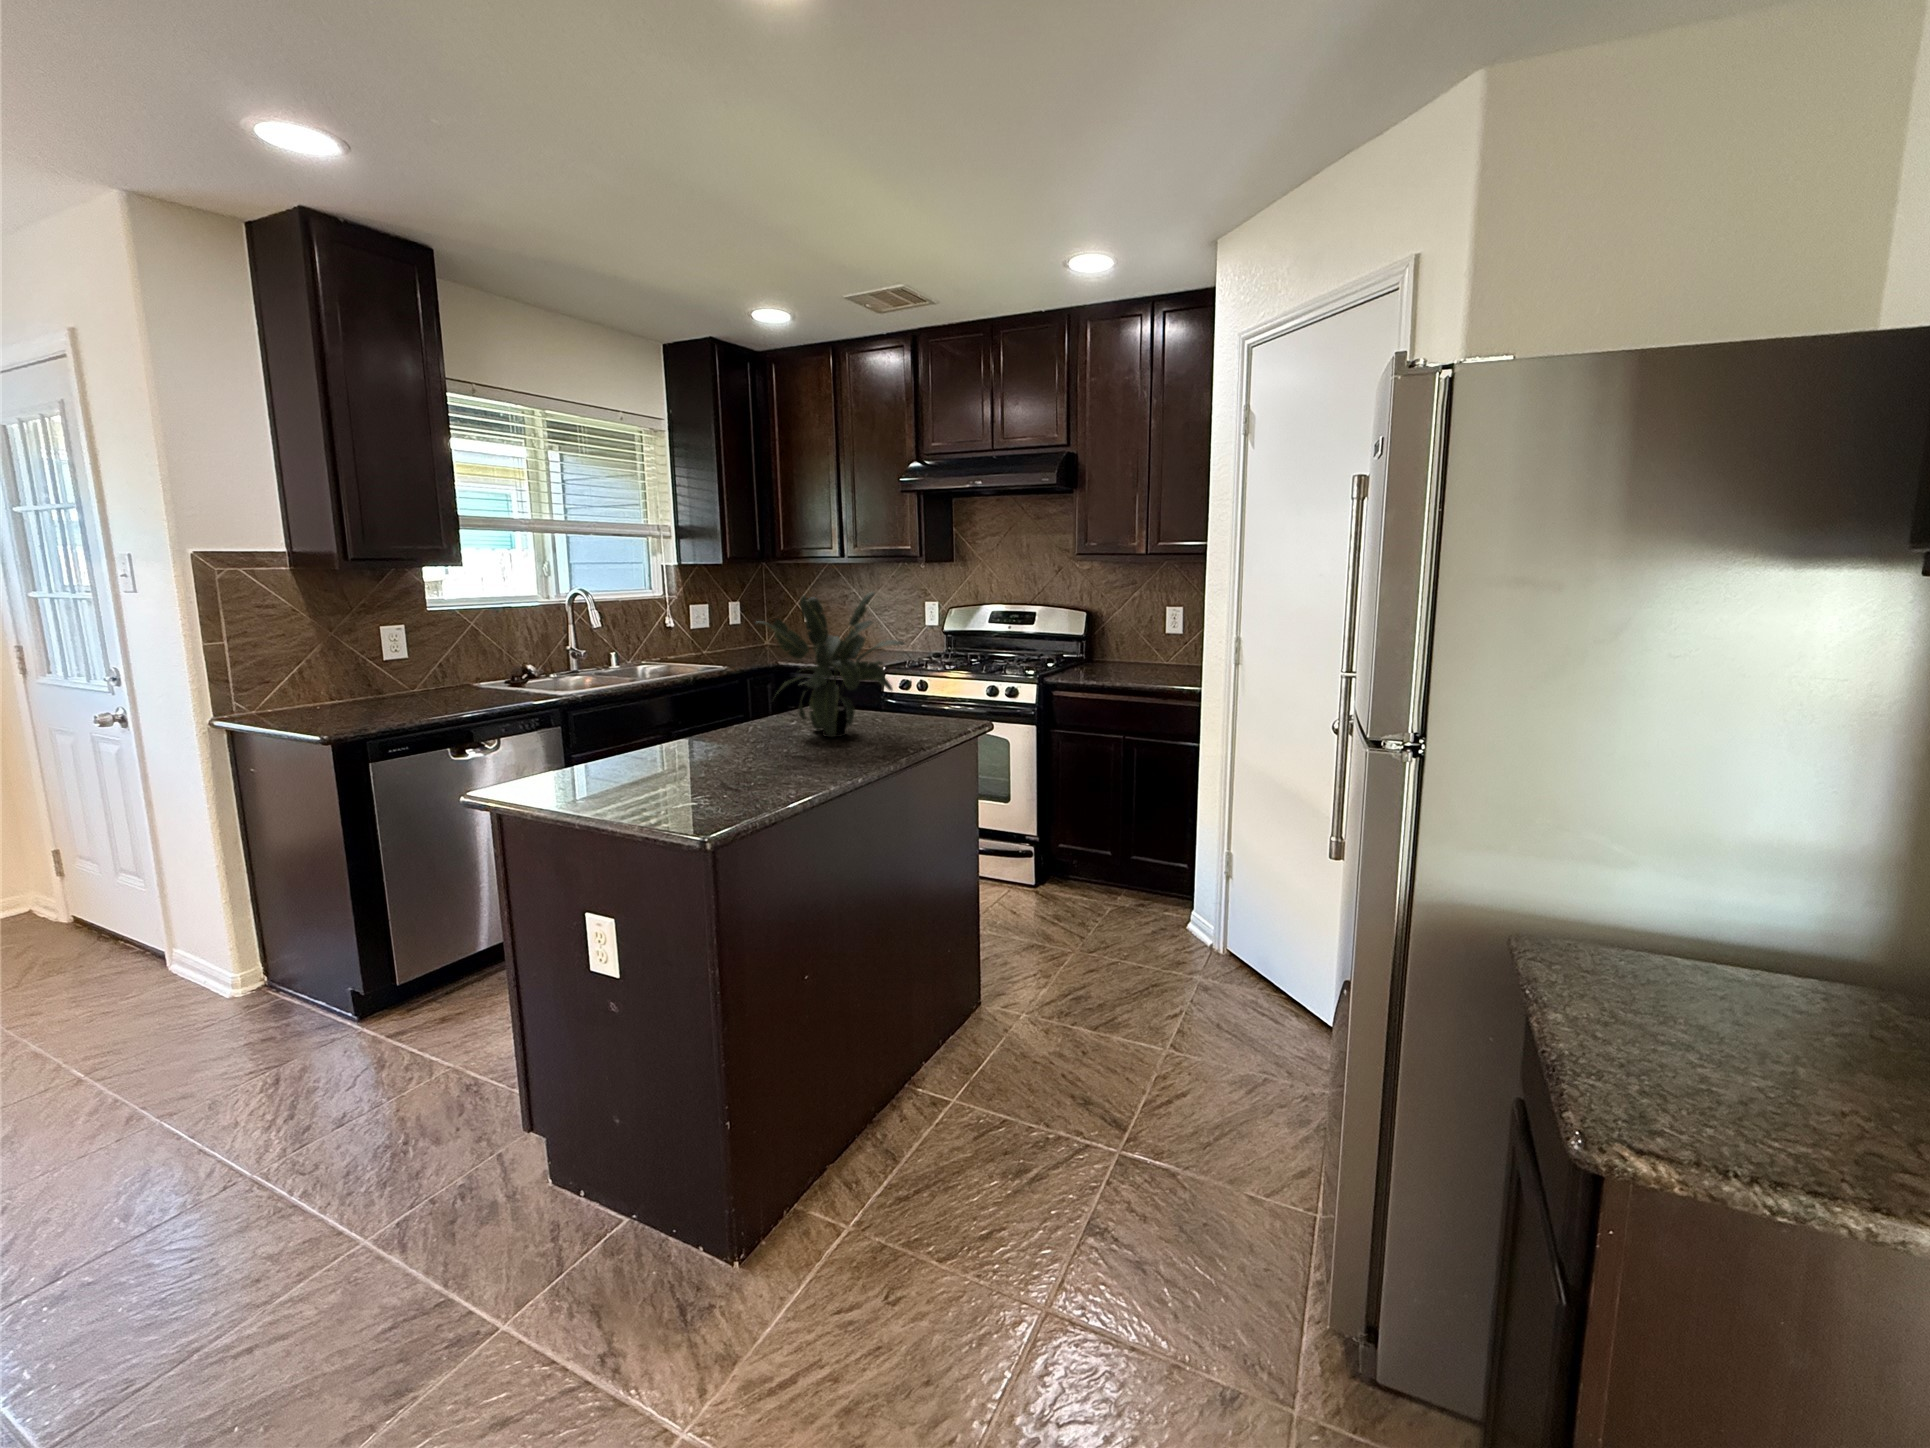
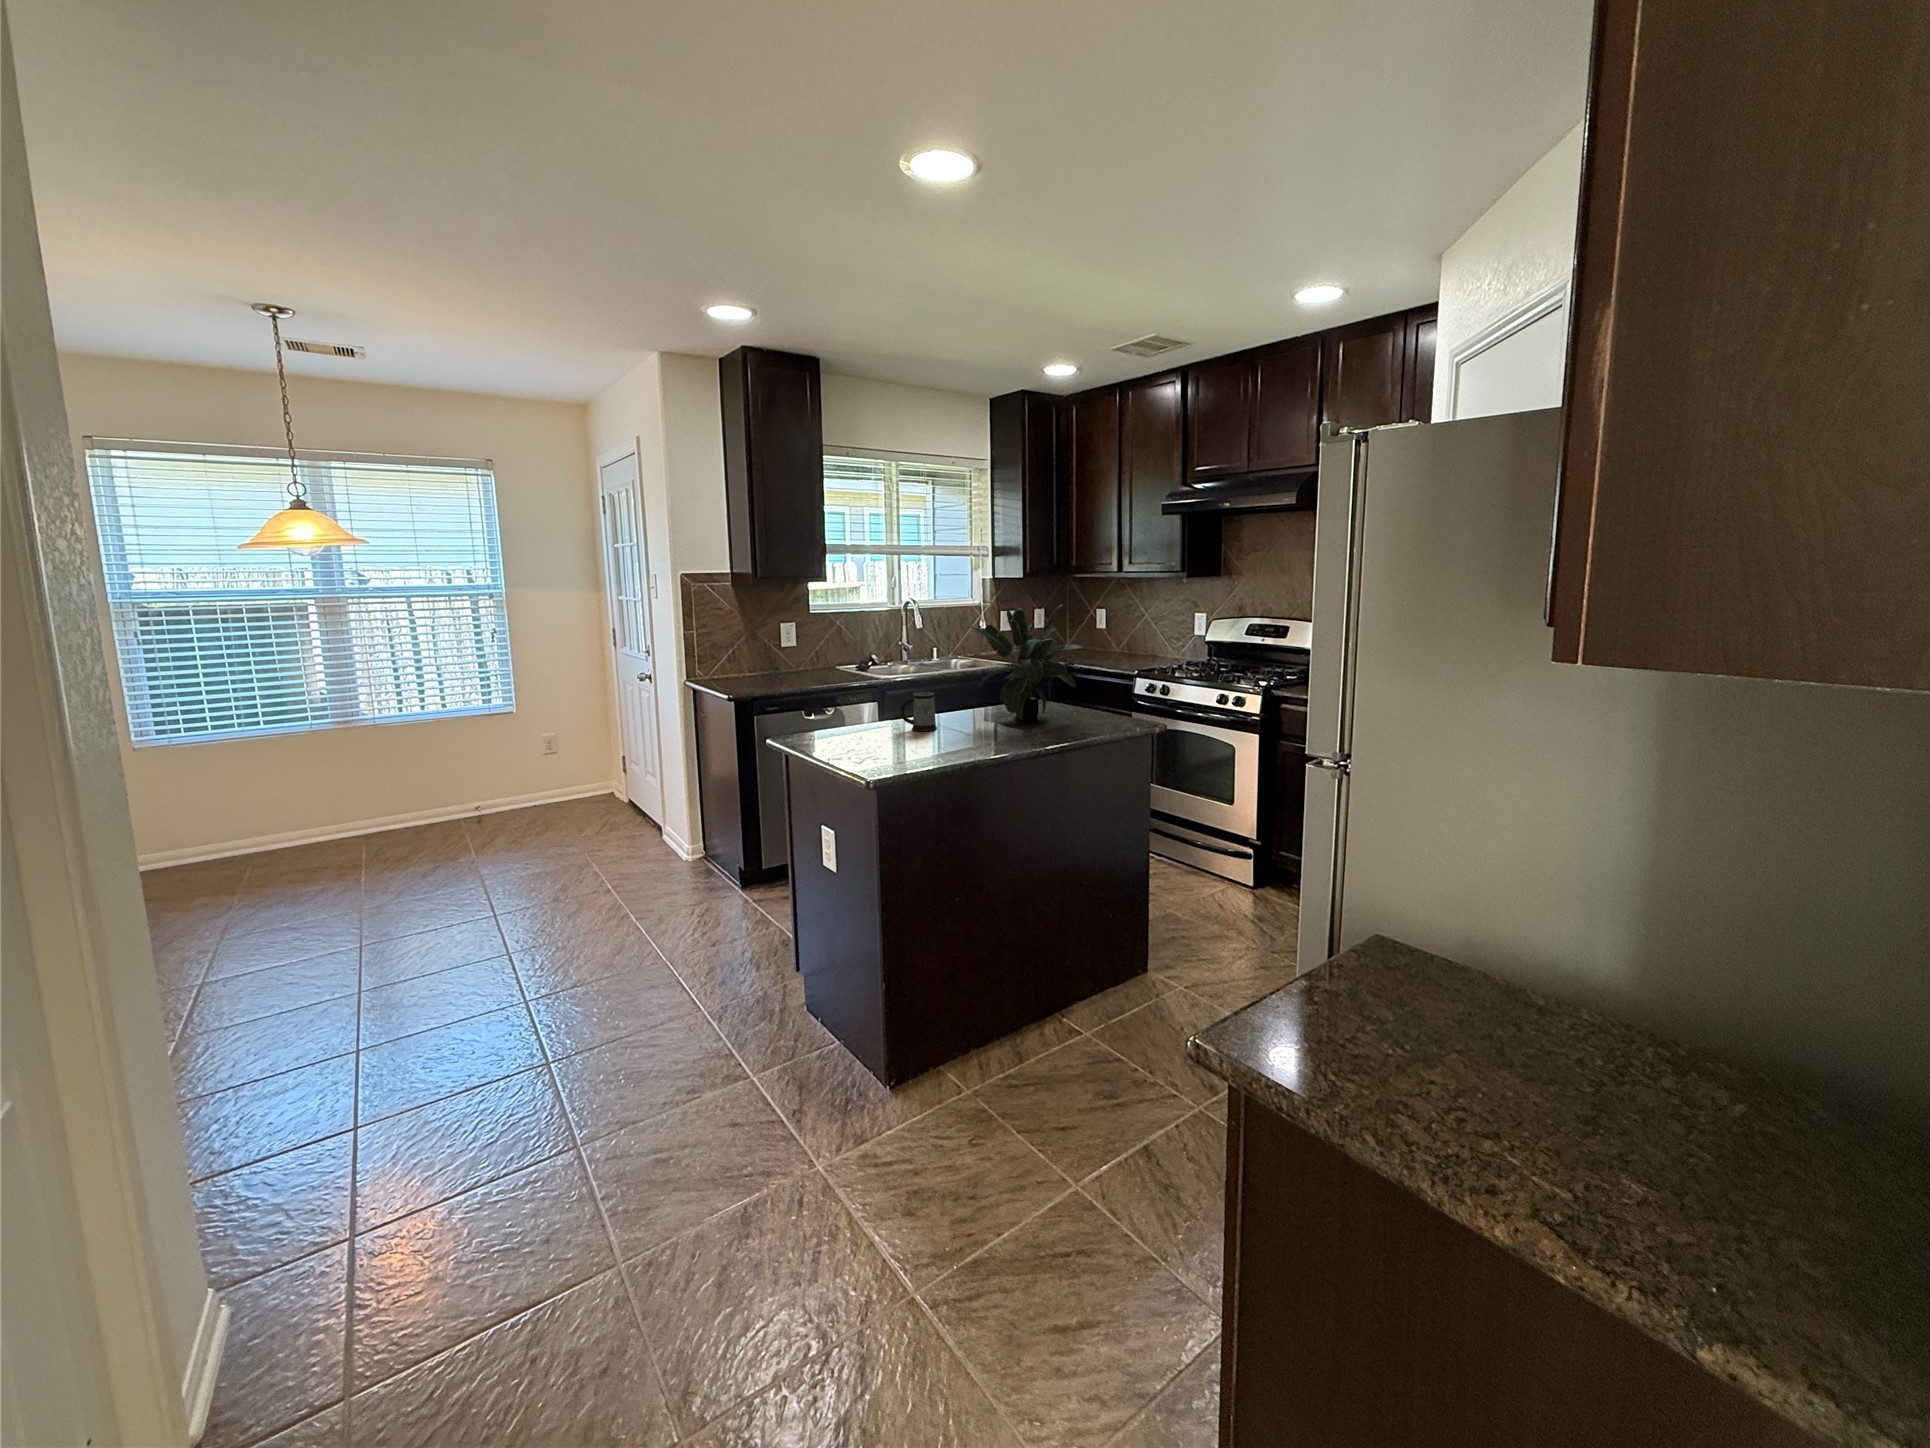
mug: none [674,711,726,764] -> present [900,692,937,731]

